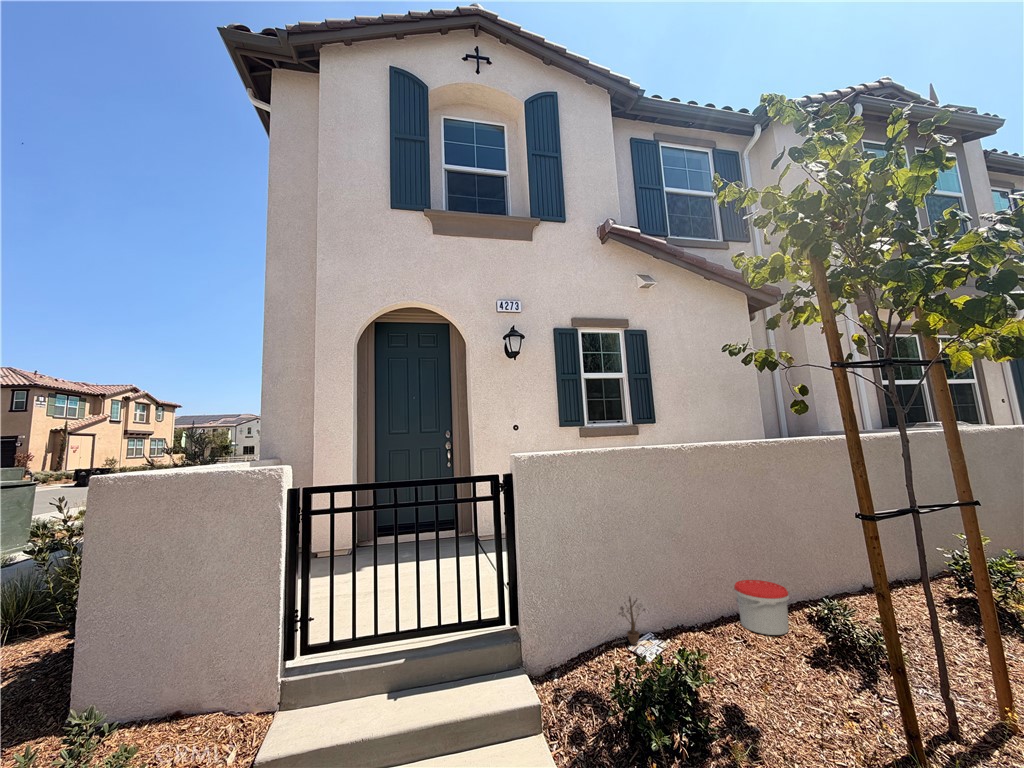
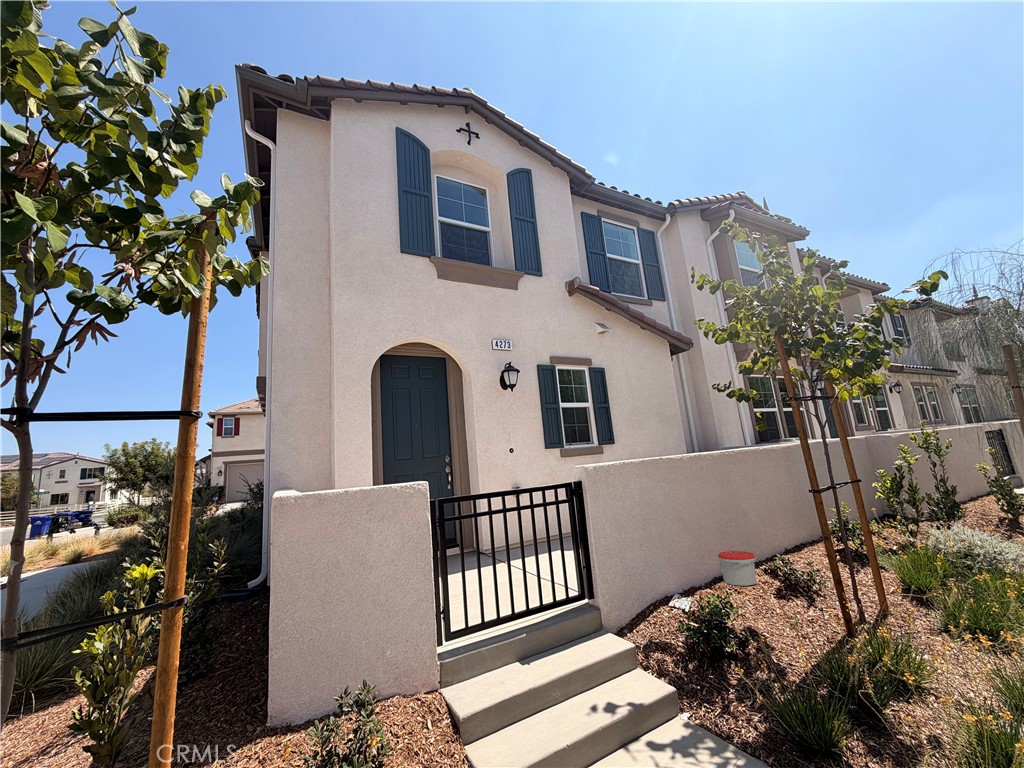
decorative plant: present [615,597,646,645] -> none [655,567,674,604]

